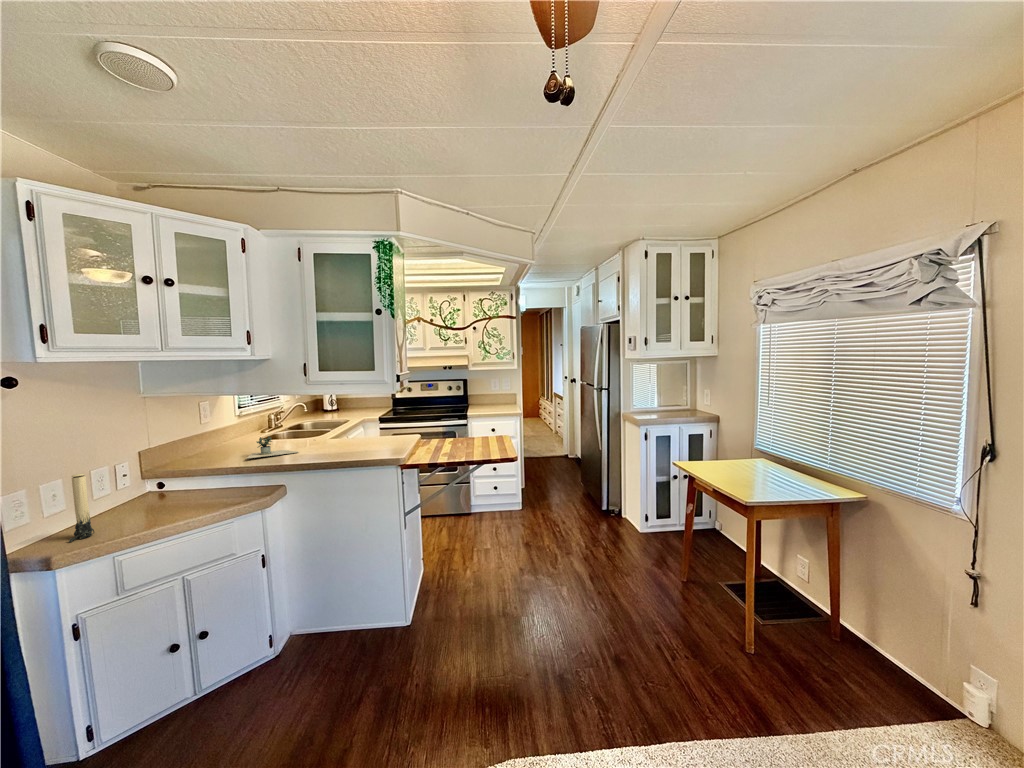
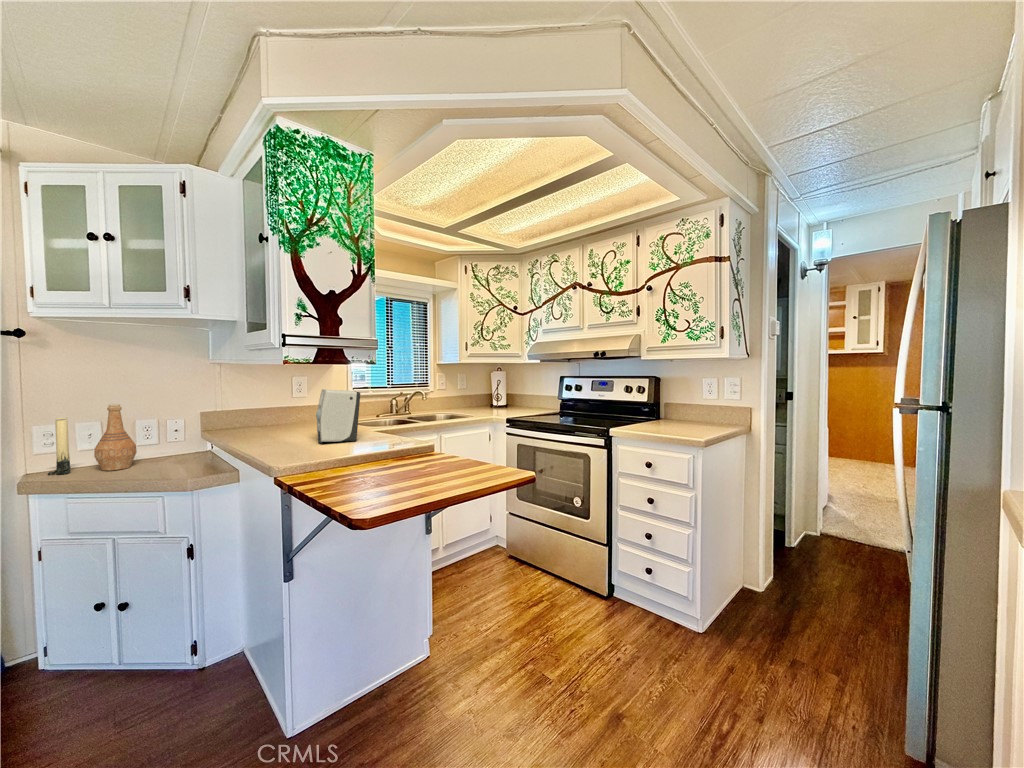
soap dispenser: none [334,407,364,448] -> present [316,389,360,444]
potted plant: present [247,436,298,458] -> none [239,413,302,438]
vase: none [109,450,154,523] -> present [94,404,137,471]

